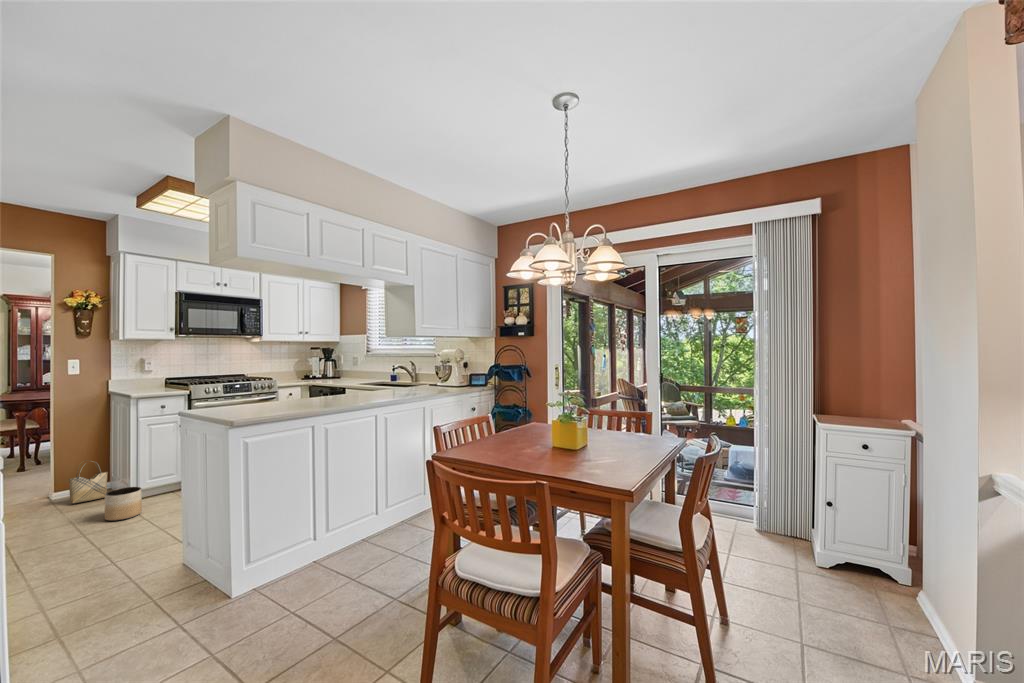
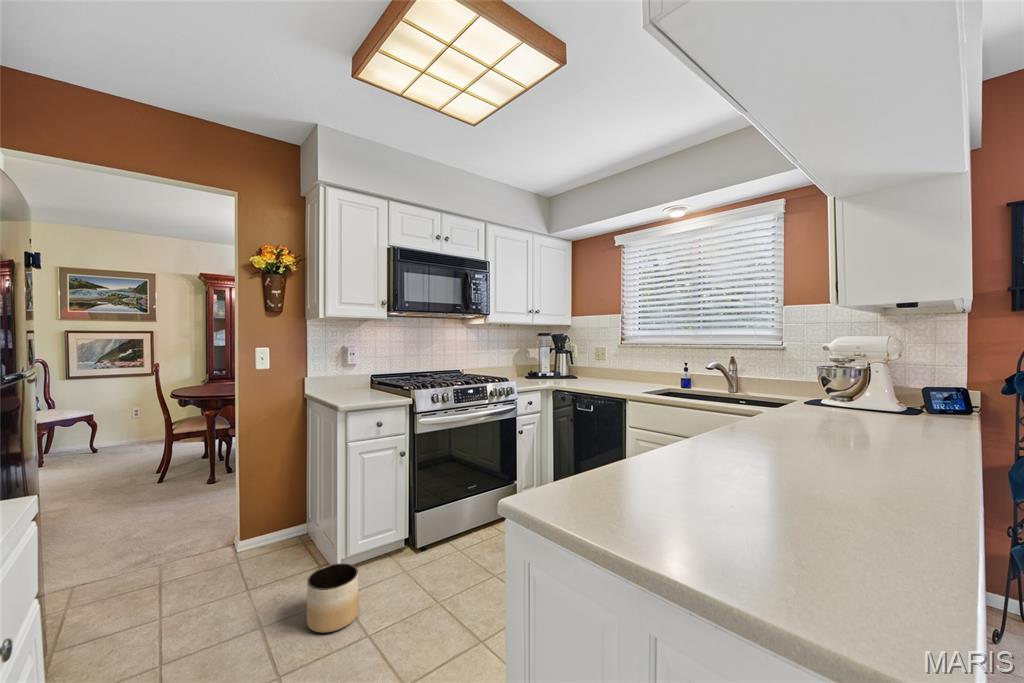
woven basket: present [69,460,108,504] -> none [258,497,307,568]

